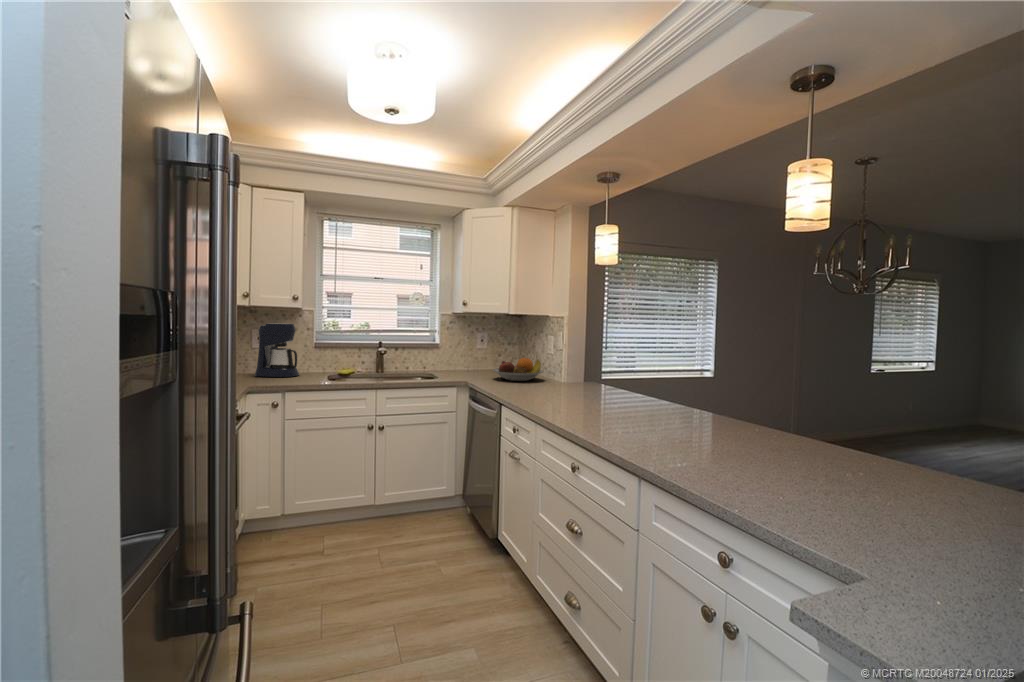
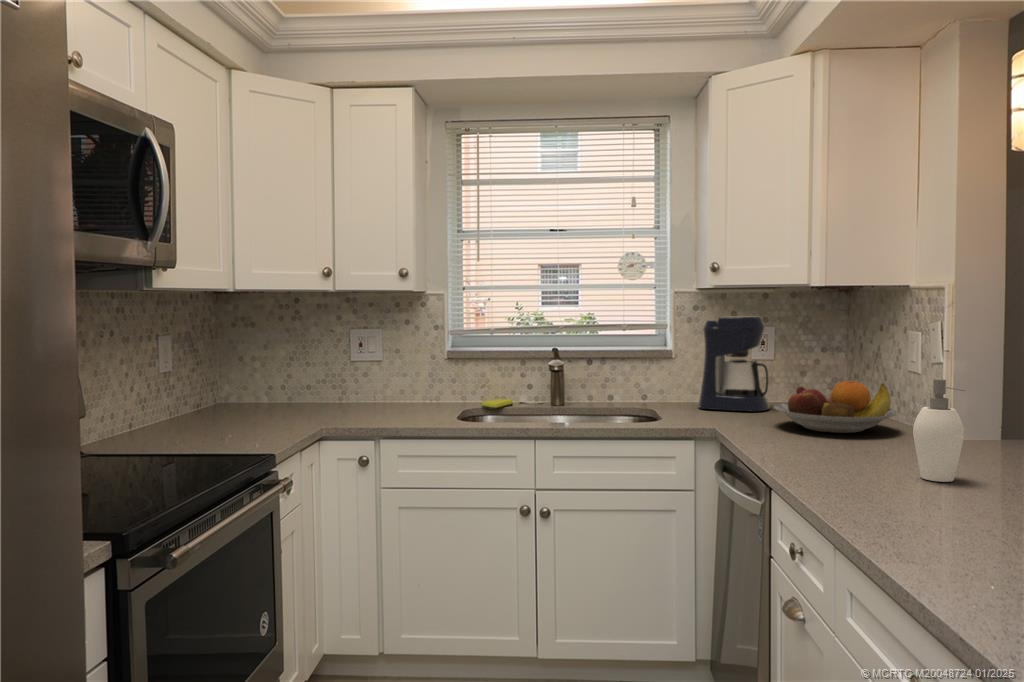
coffee maker: present [255,323,299,377] -> present [699,316,770,411]
soap dispenser: none [553,354,571,395] -> present [913,379,965,482]

